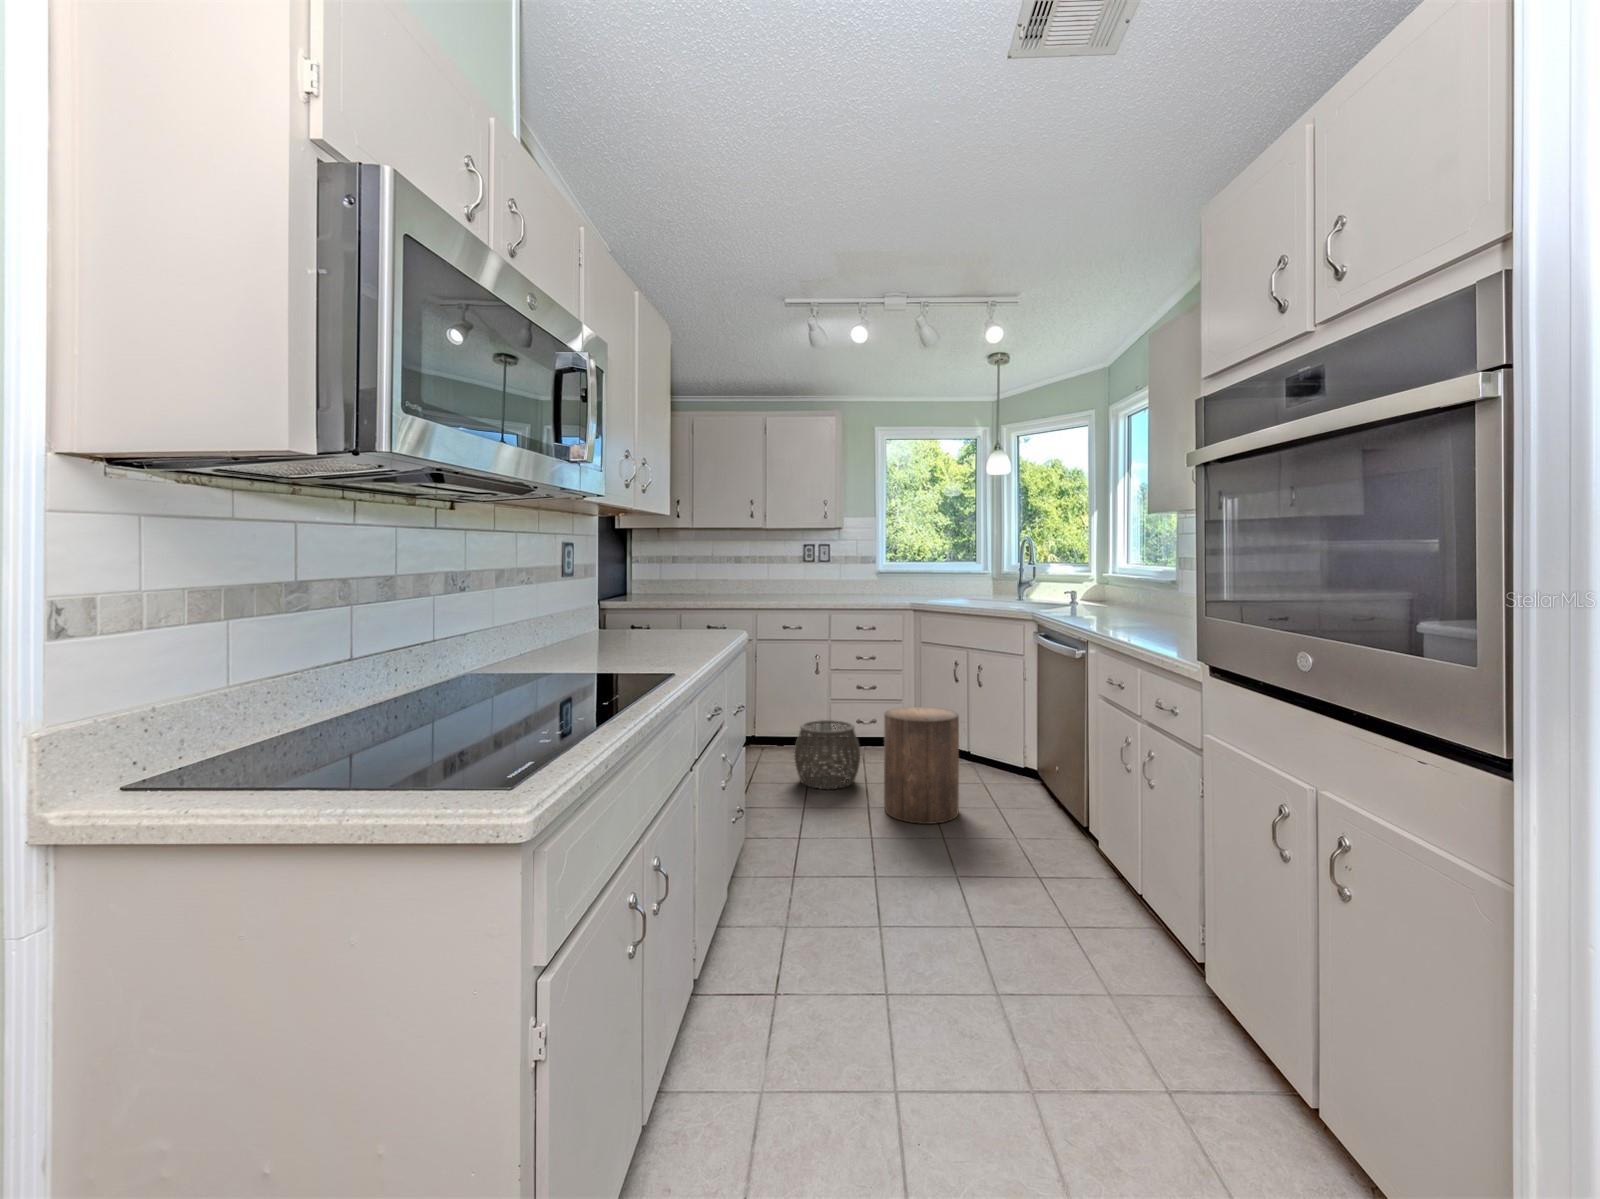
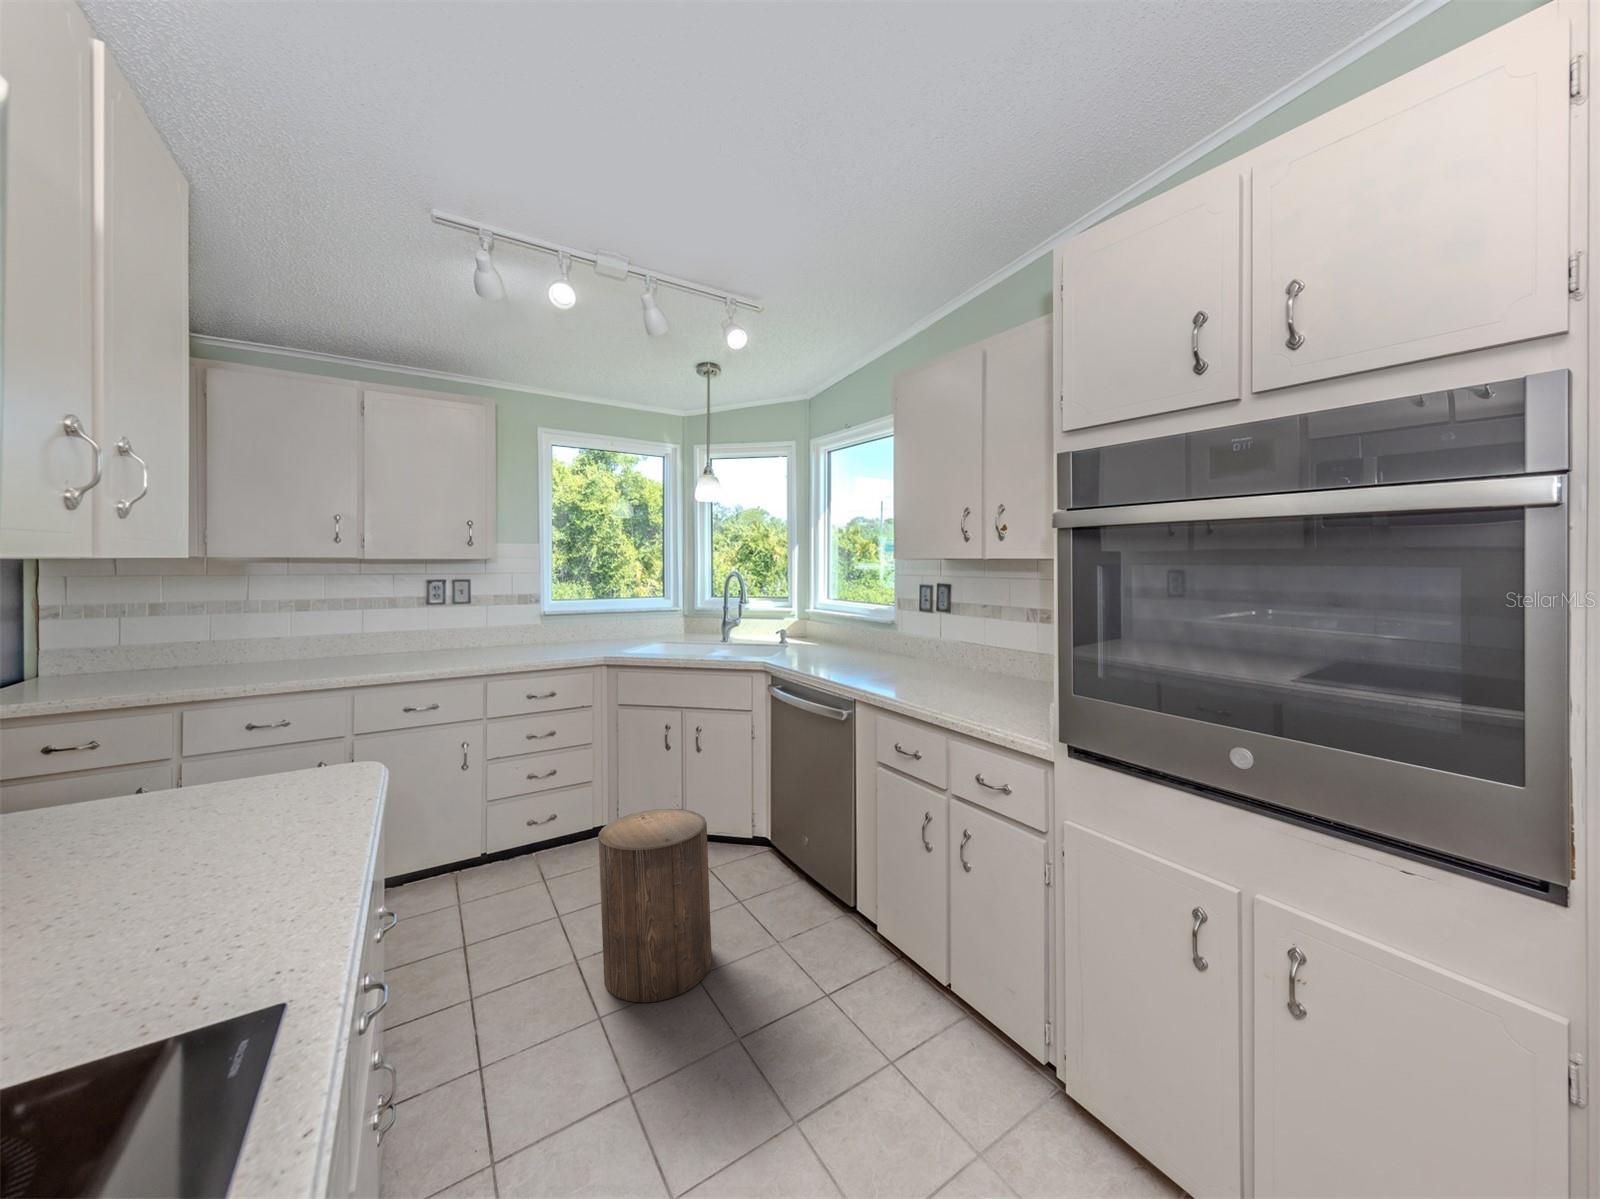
woven basket: present [794,720,860,789] -> none [437,845,552,973]

